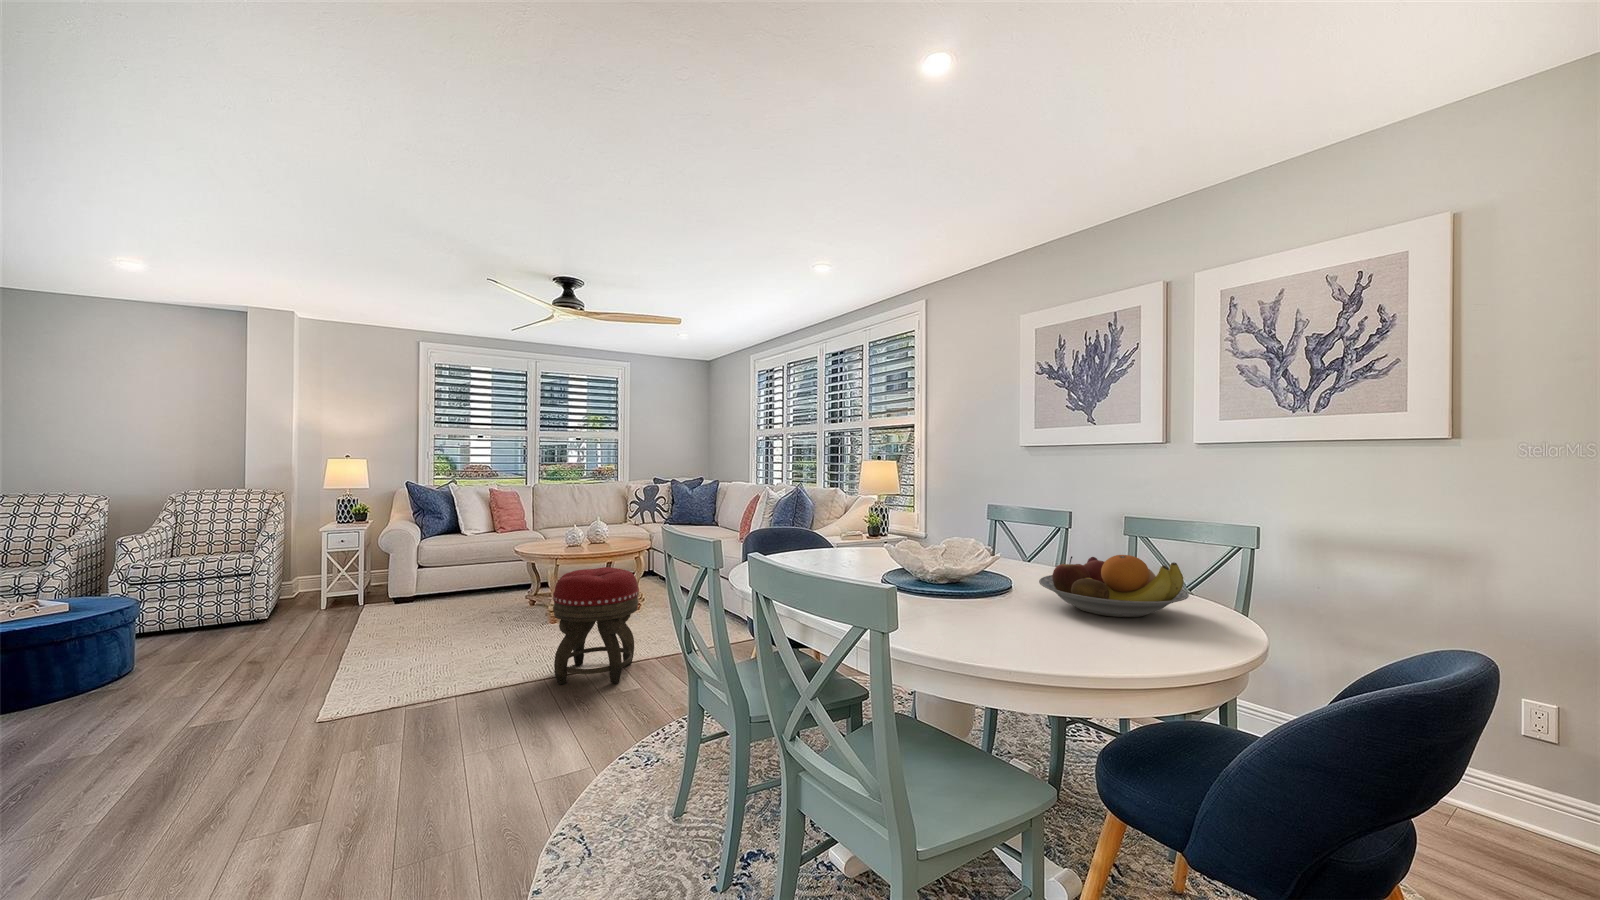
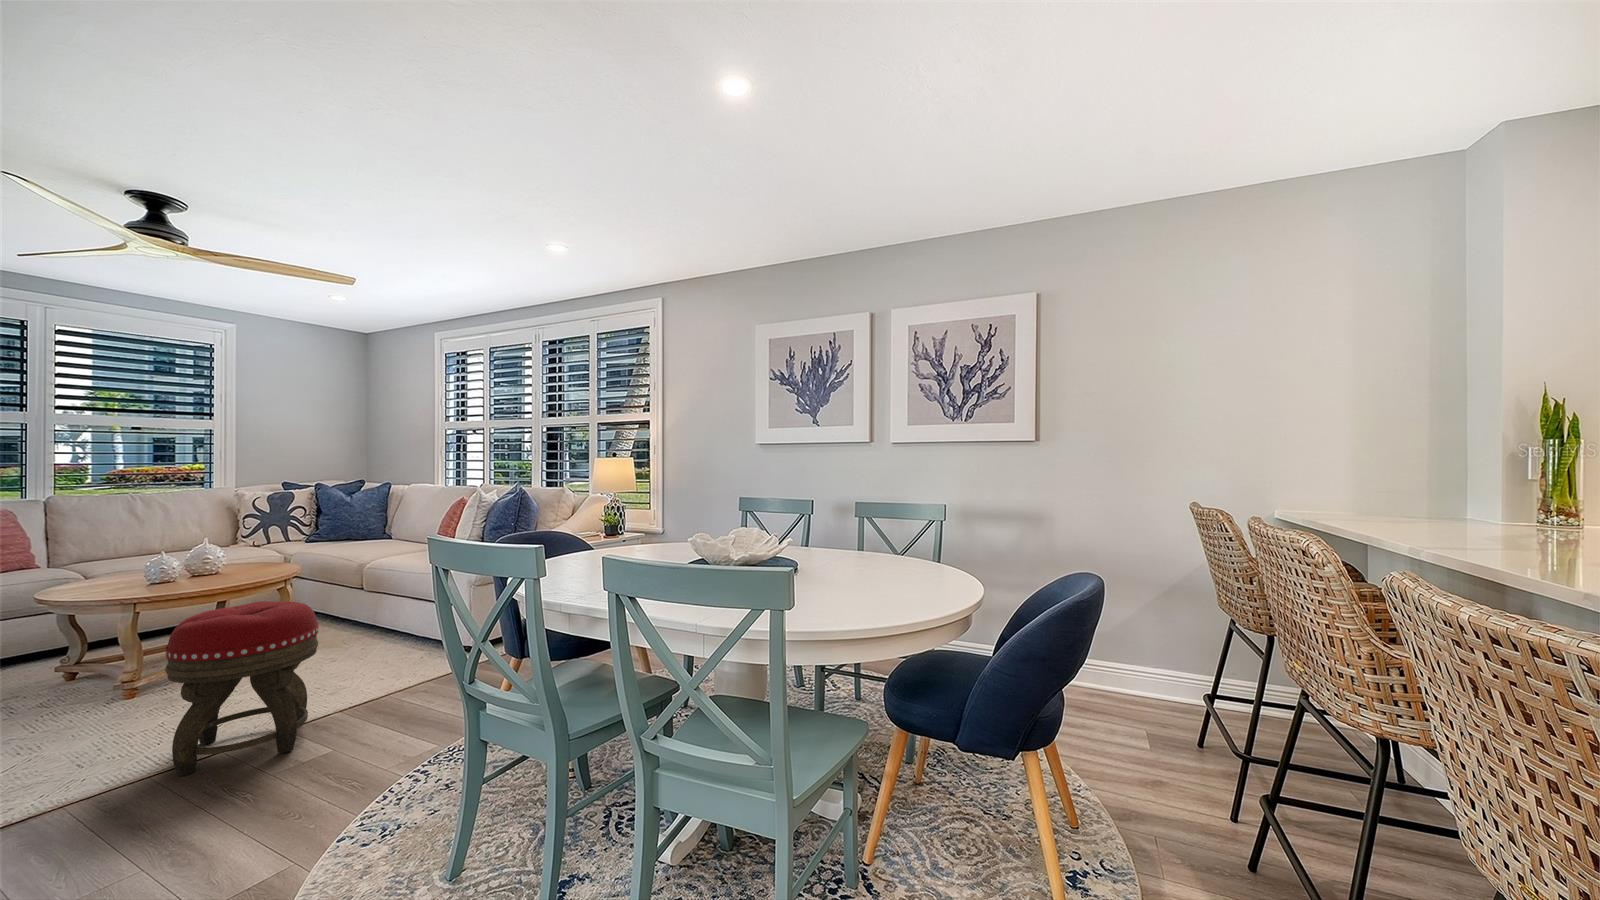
fruit bowl: present [1039,555,1189,617] -> none [830,529,937,578]

